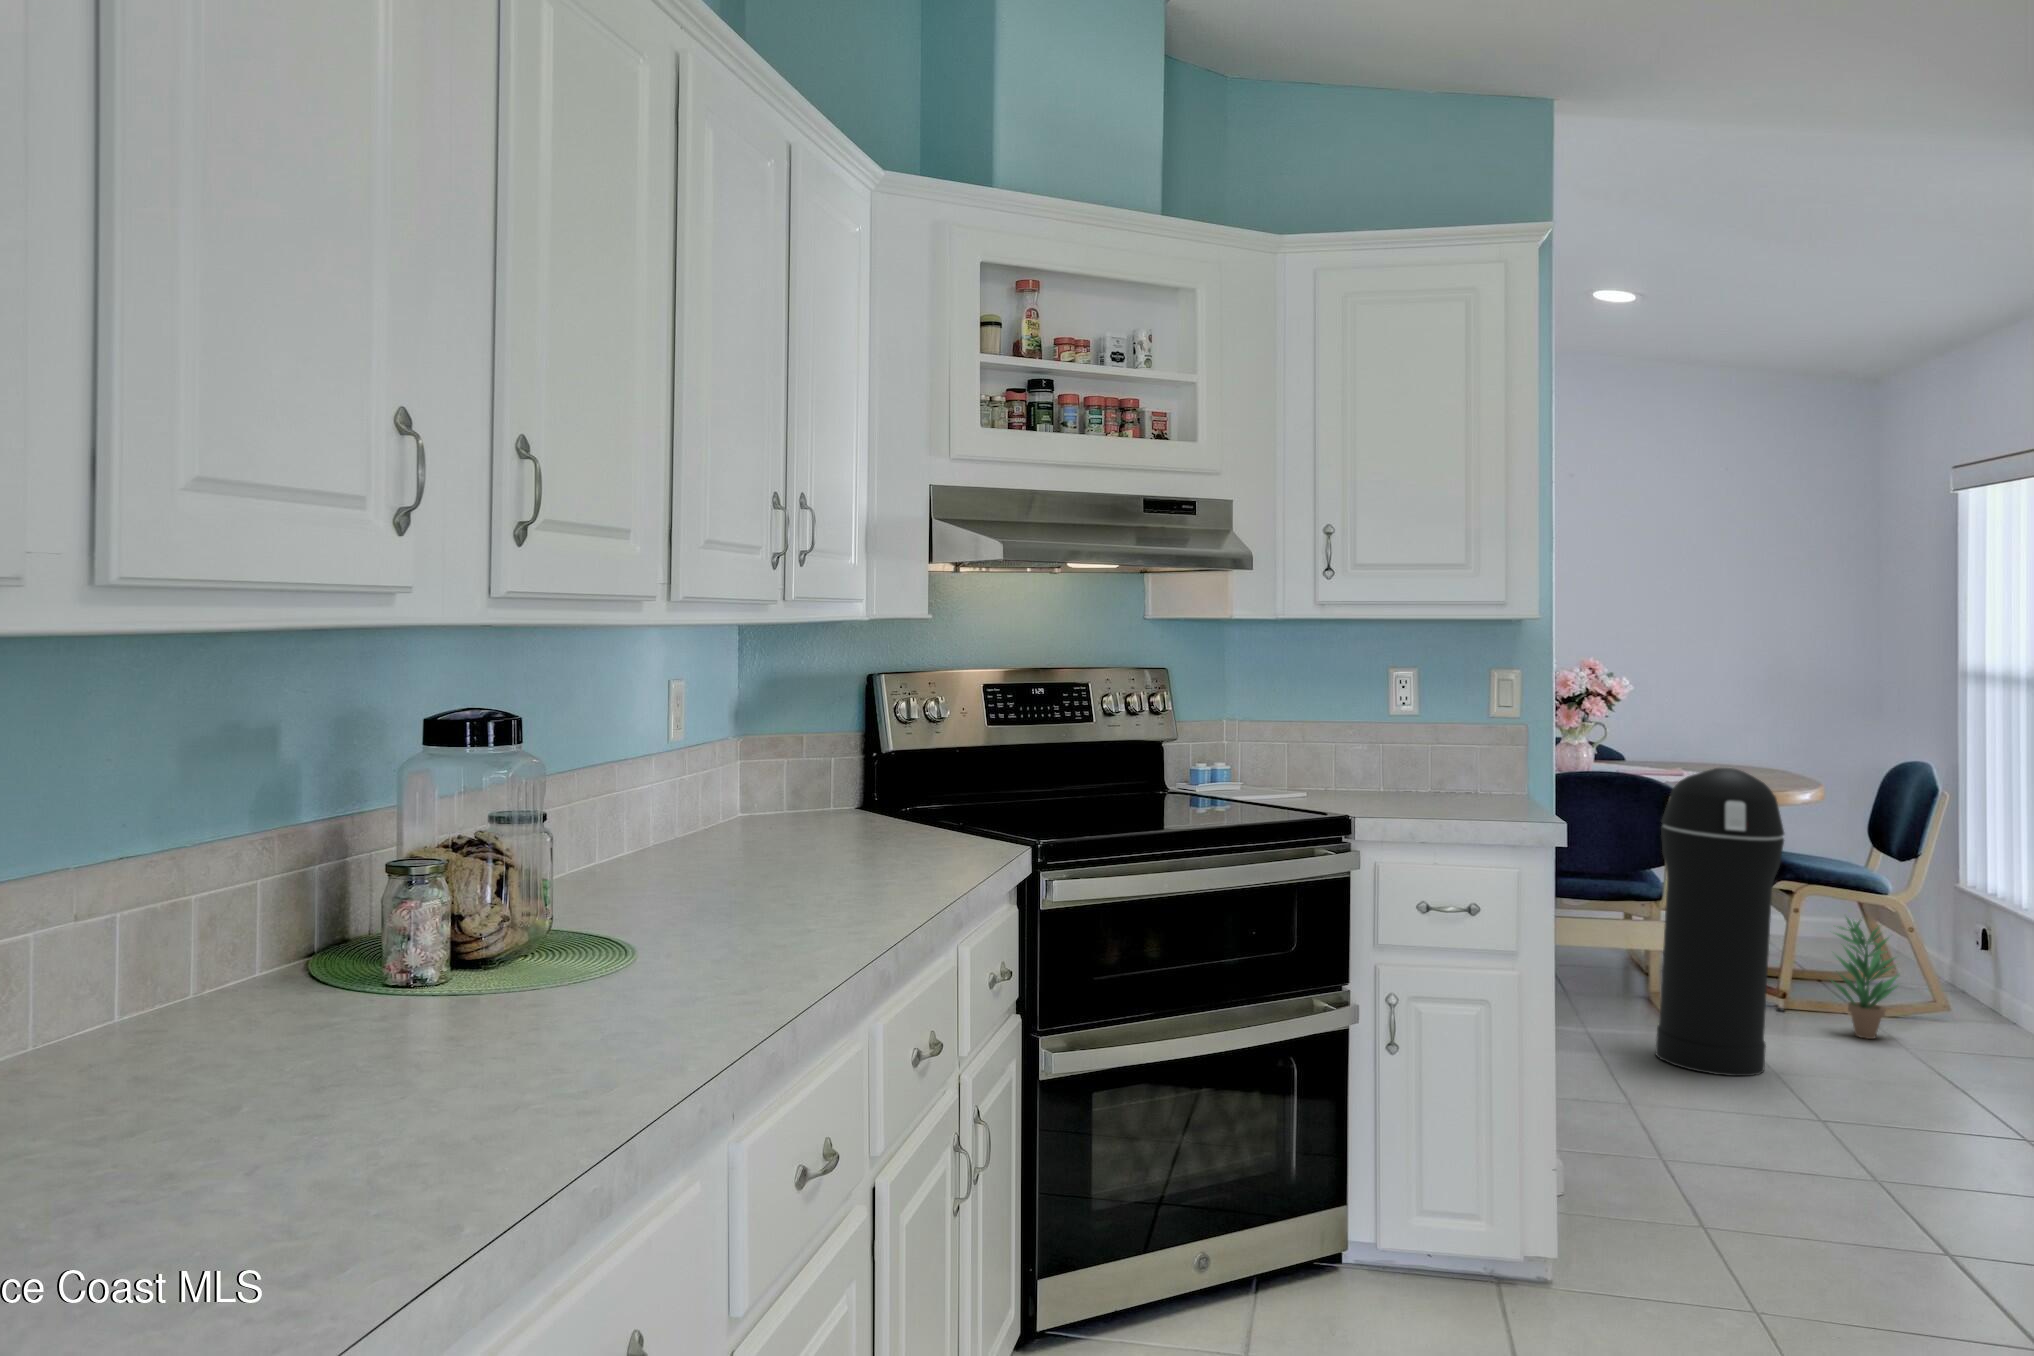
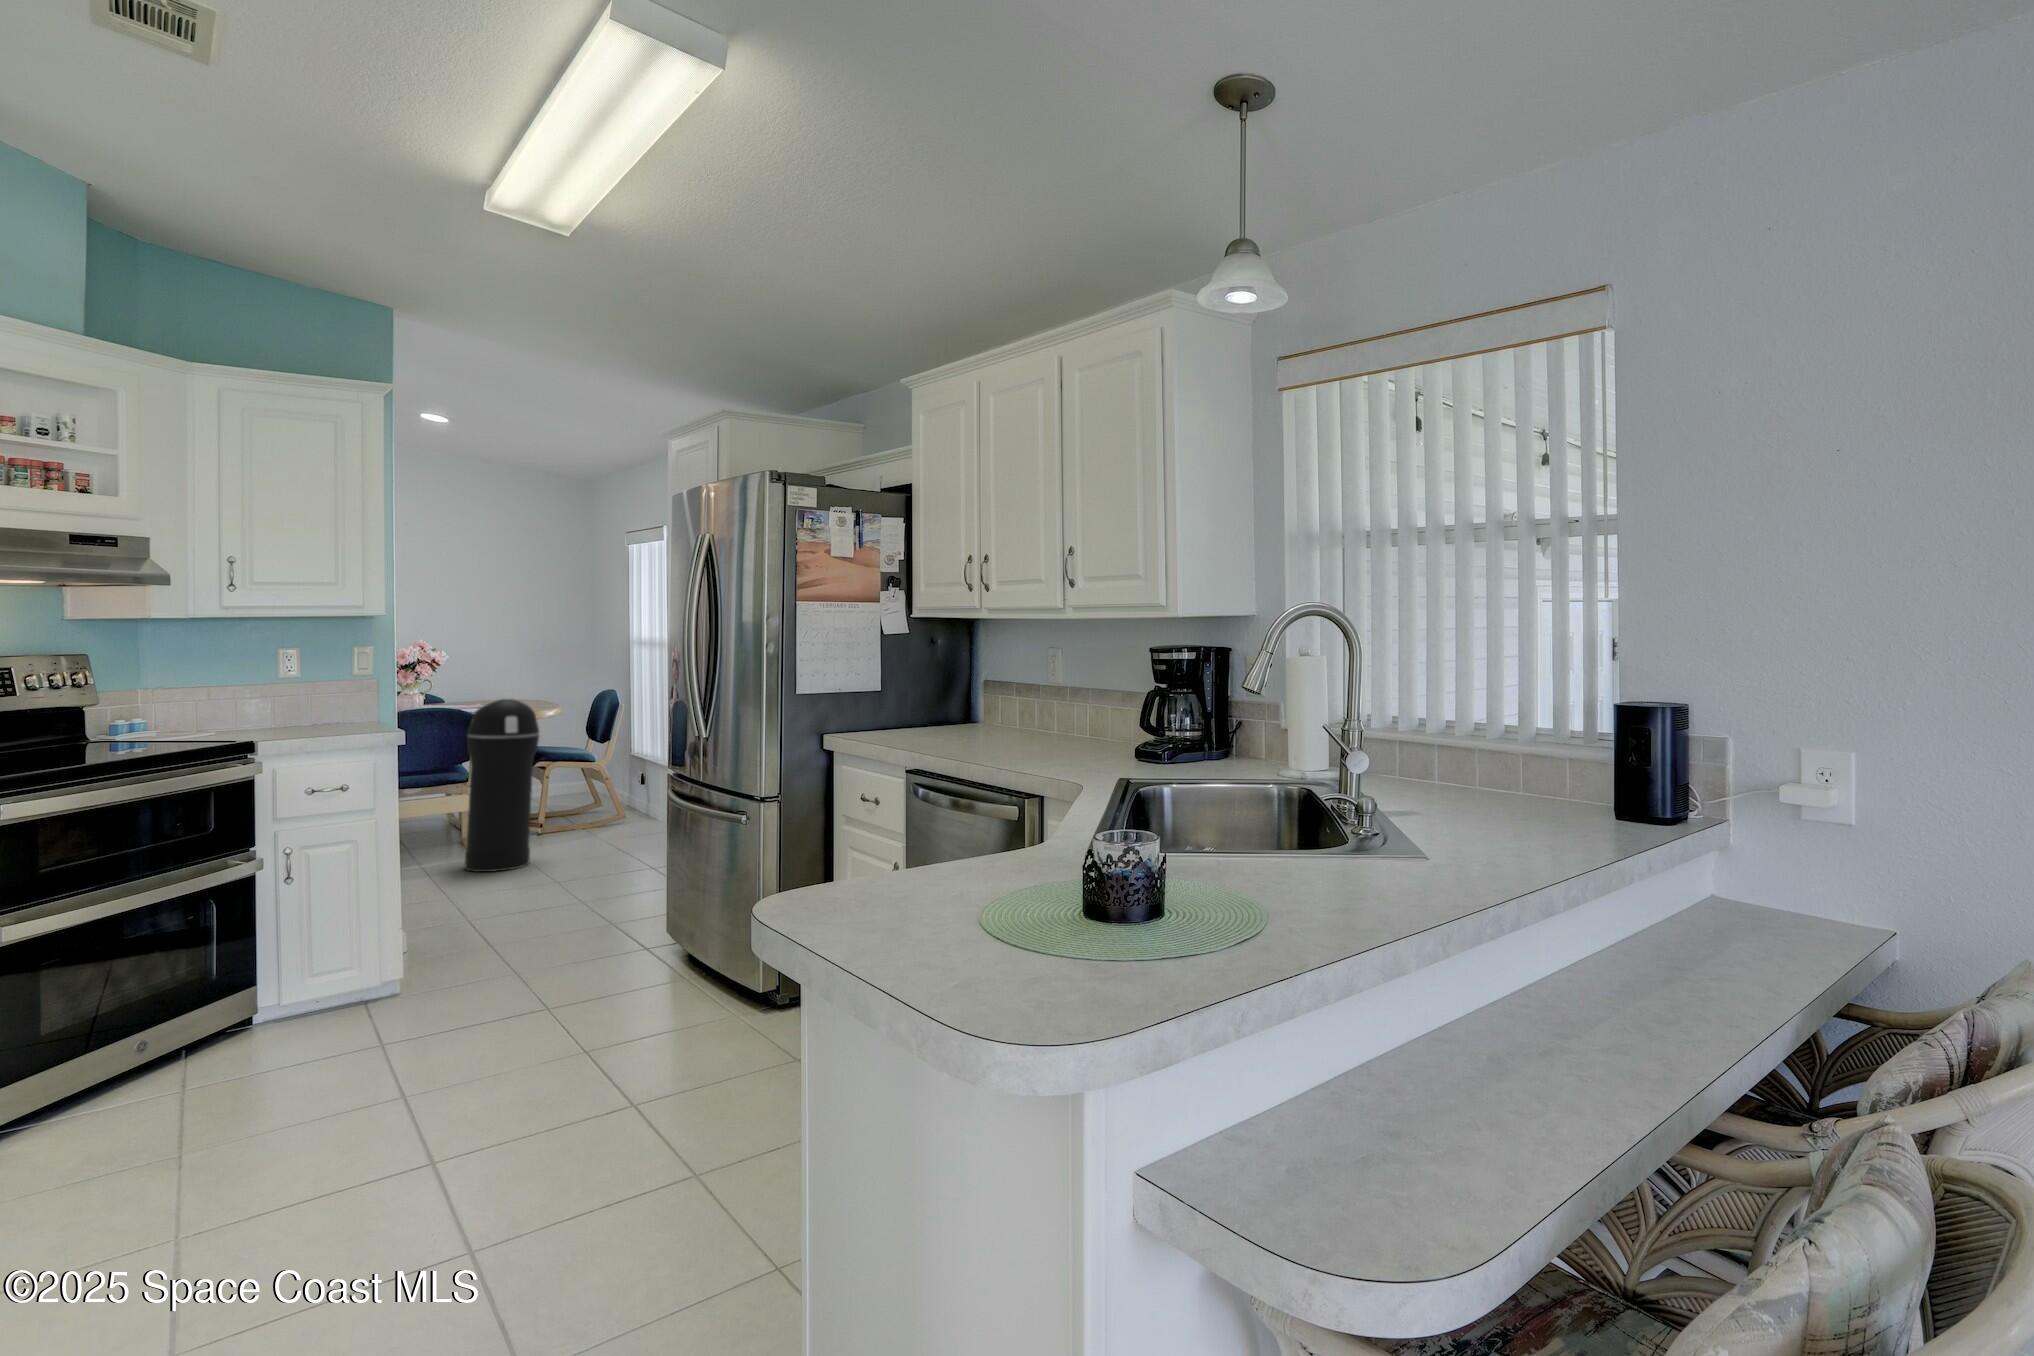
potted plant: present [1832,918,1898,1039] -> none [564,772,604,837]

